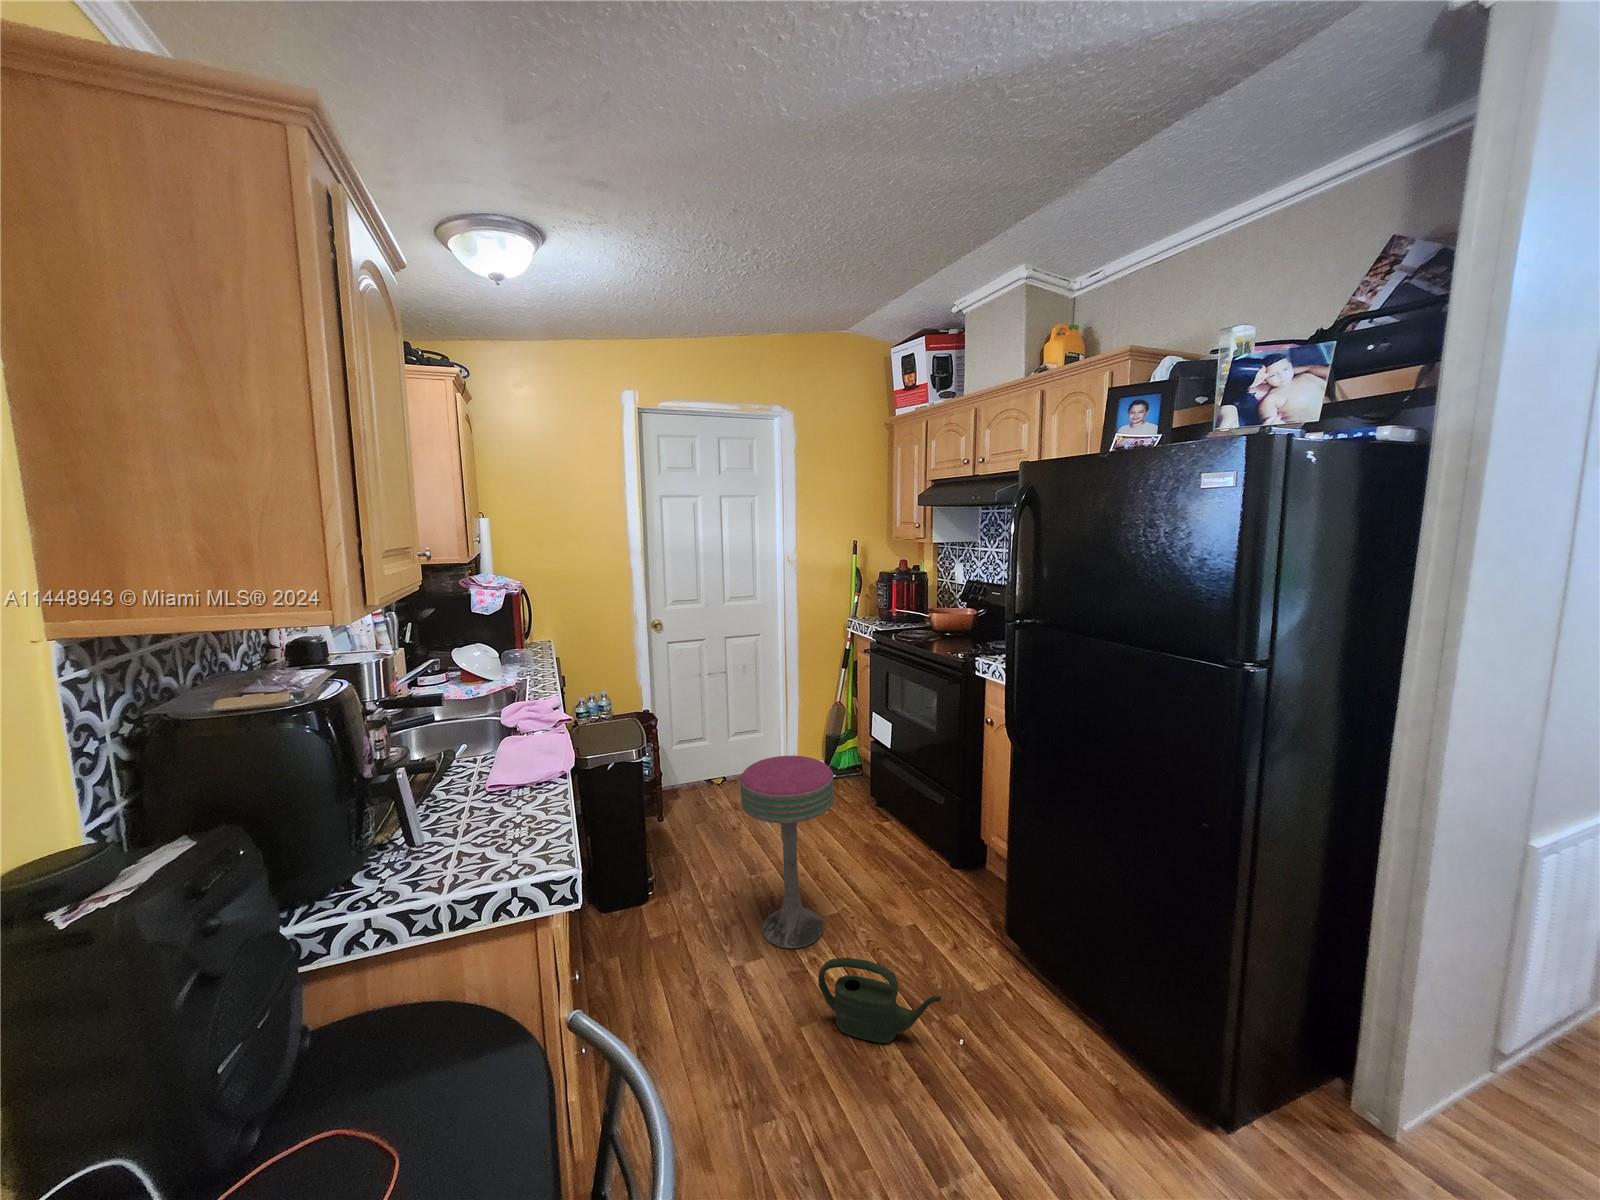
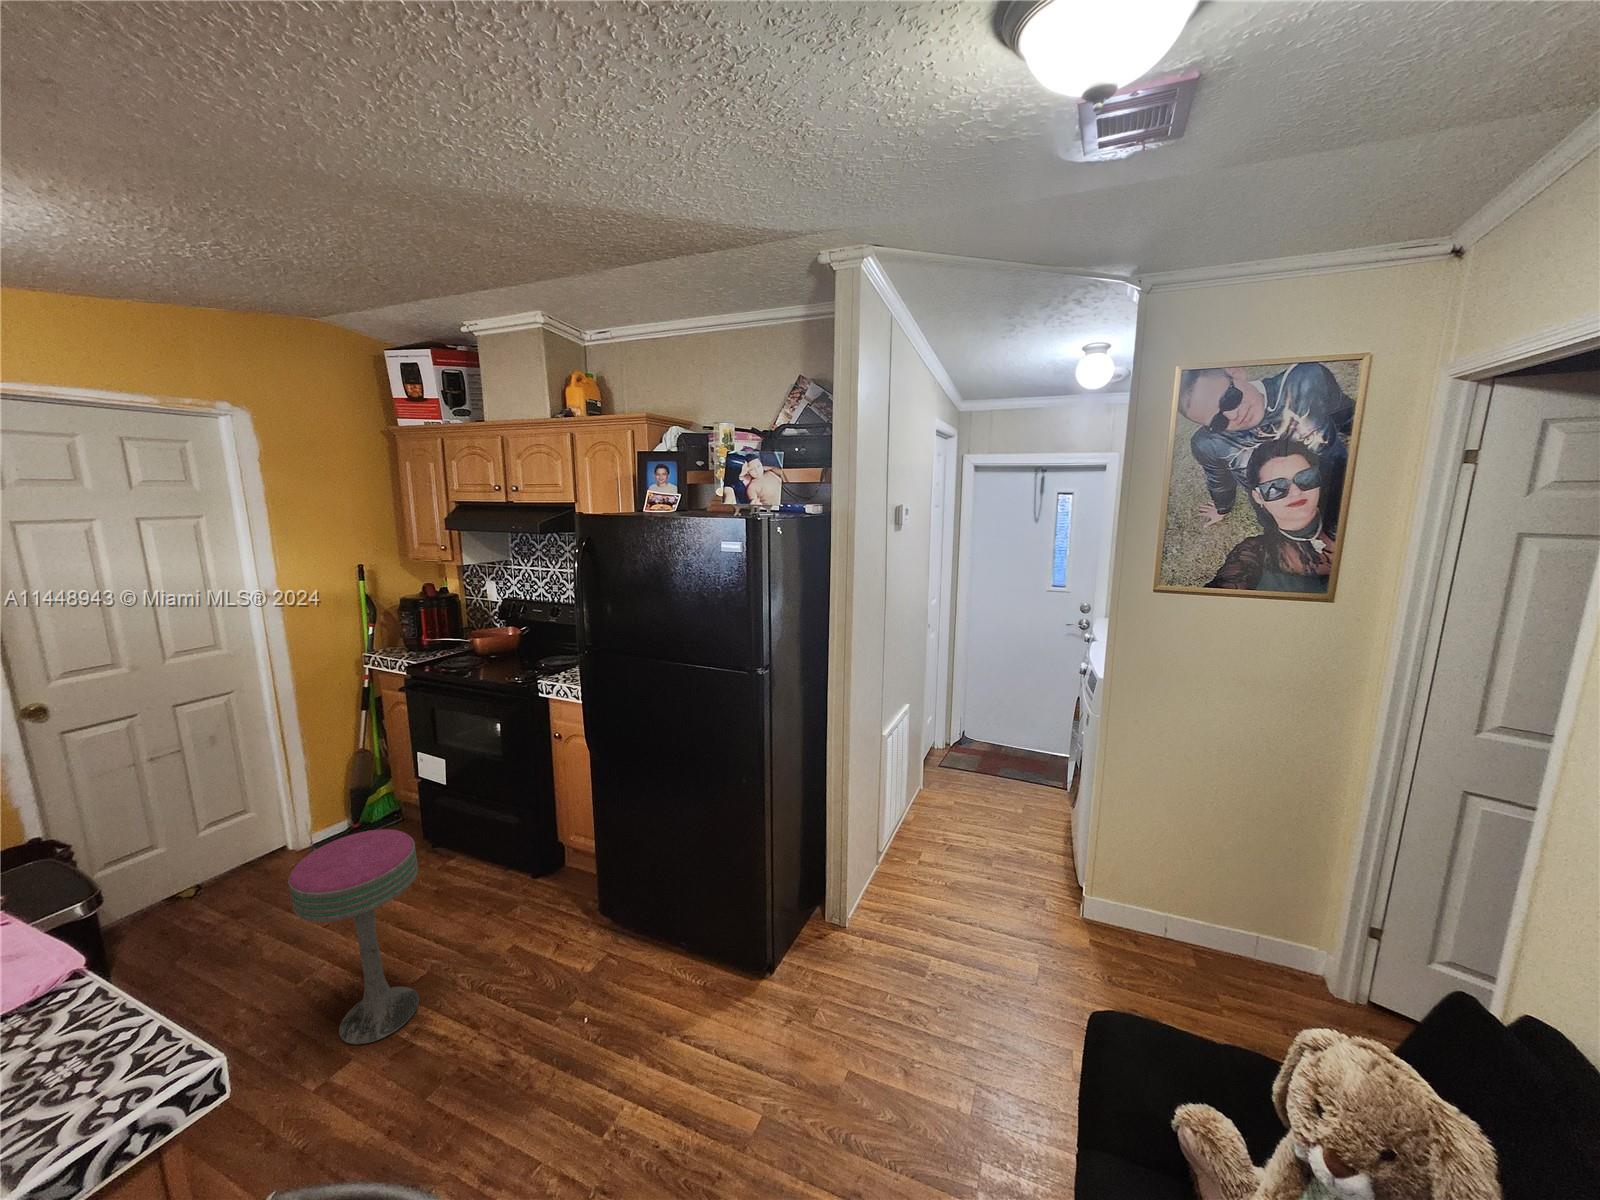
watering can: present [818,958,941,1043] -> none [442,993,569,1079]

